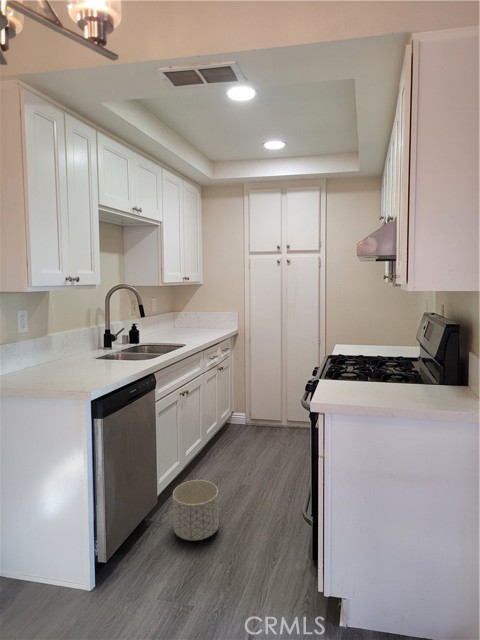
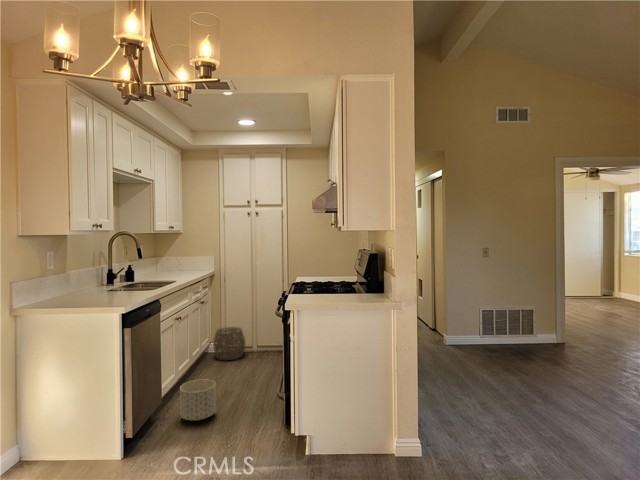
woven basket: none [233,398,271,439] -> present [213,327,245,360]

